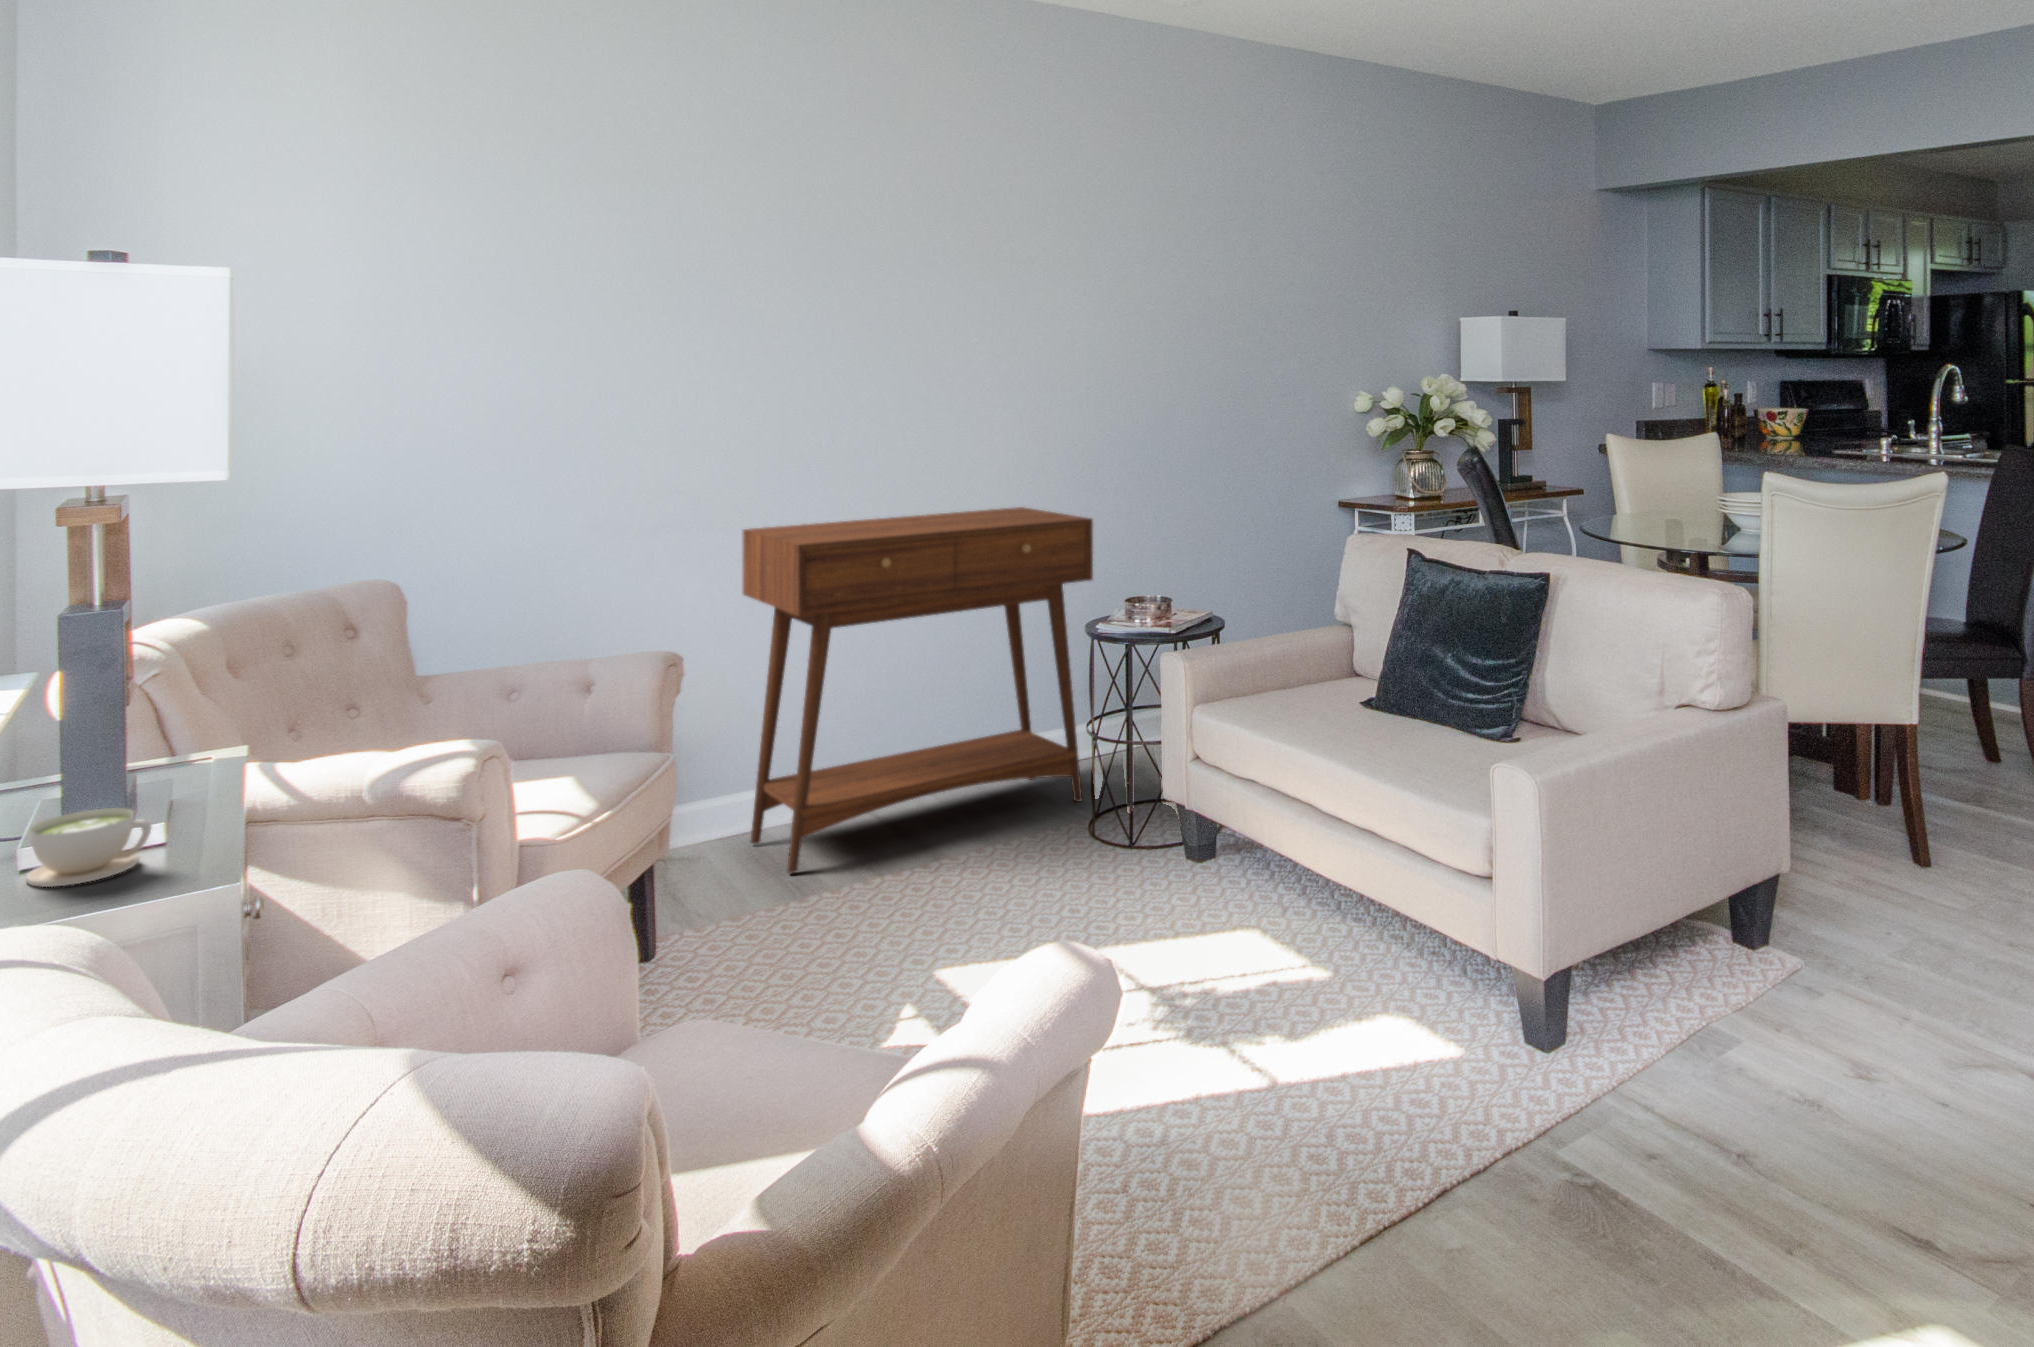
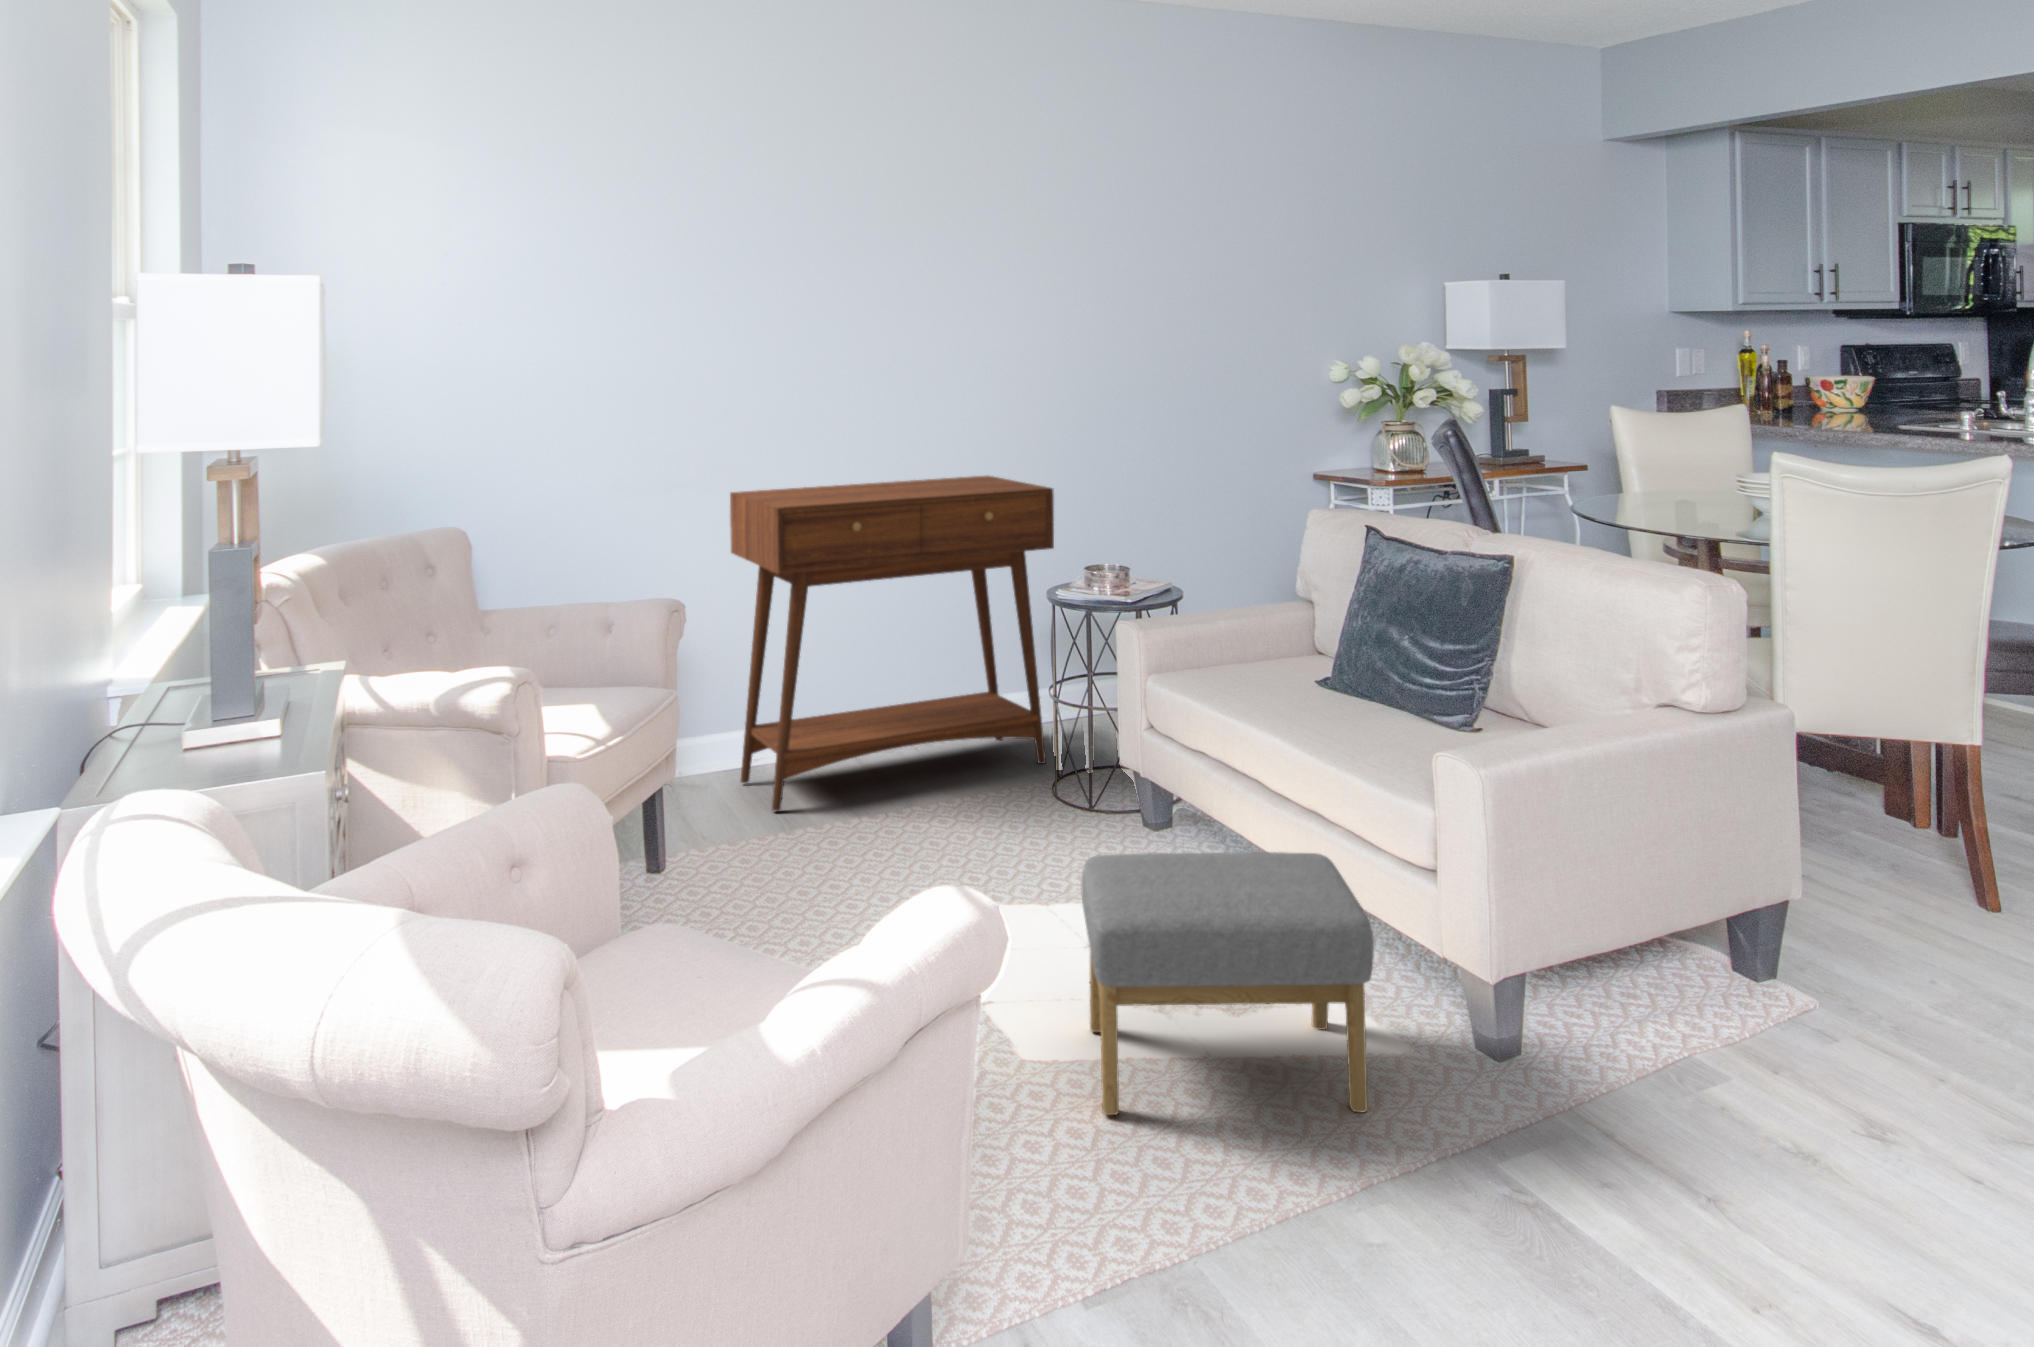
coffee cup: present [26,808,151,887] -> none [196,704,278,761]
footstool: none [1147,885,1454,1192] -> present [1081,852,1374,1115]

